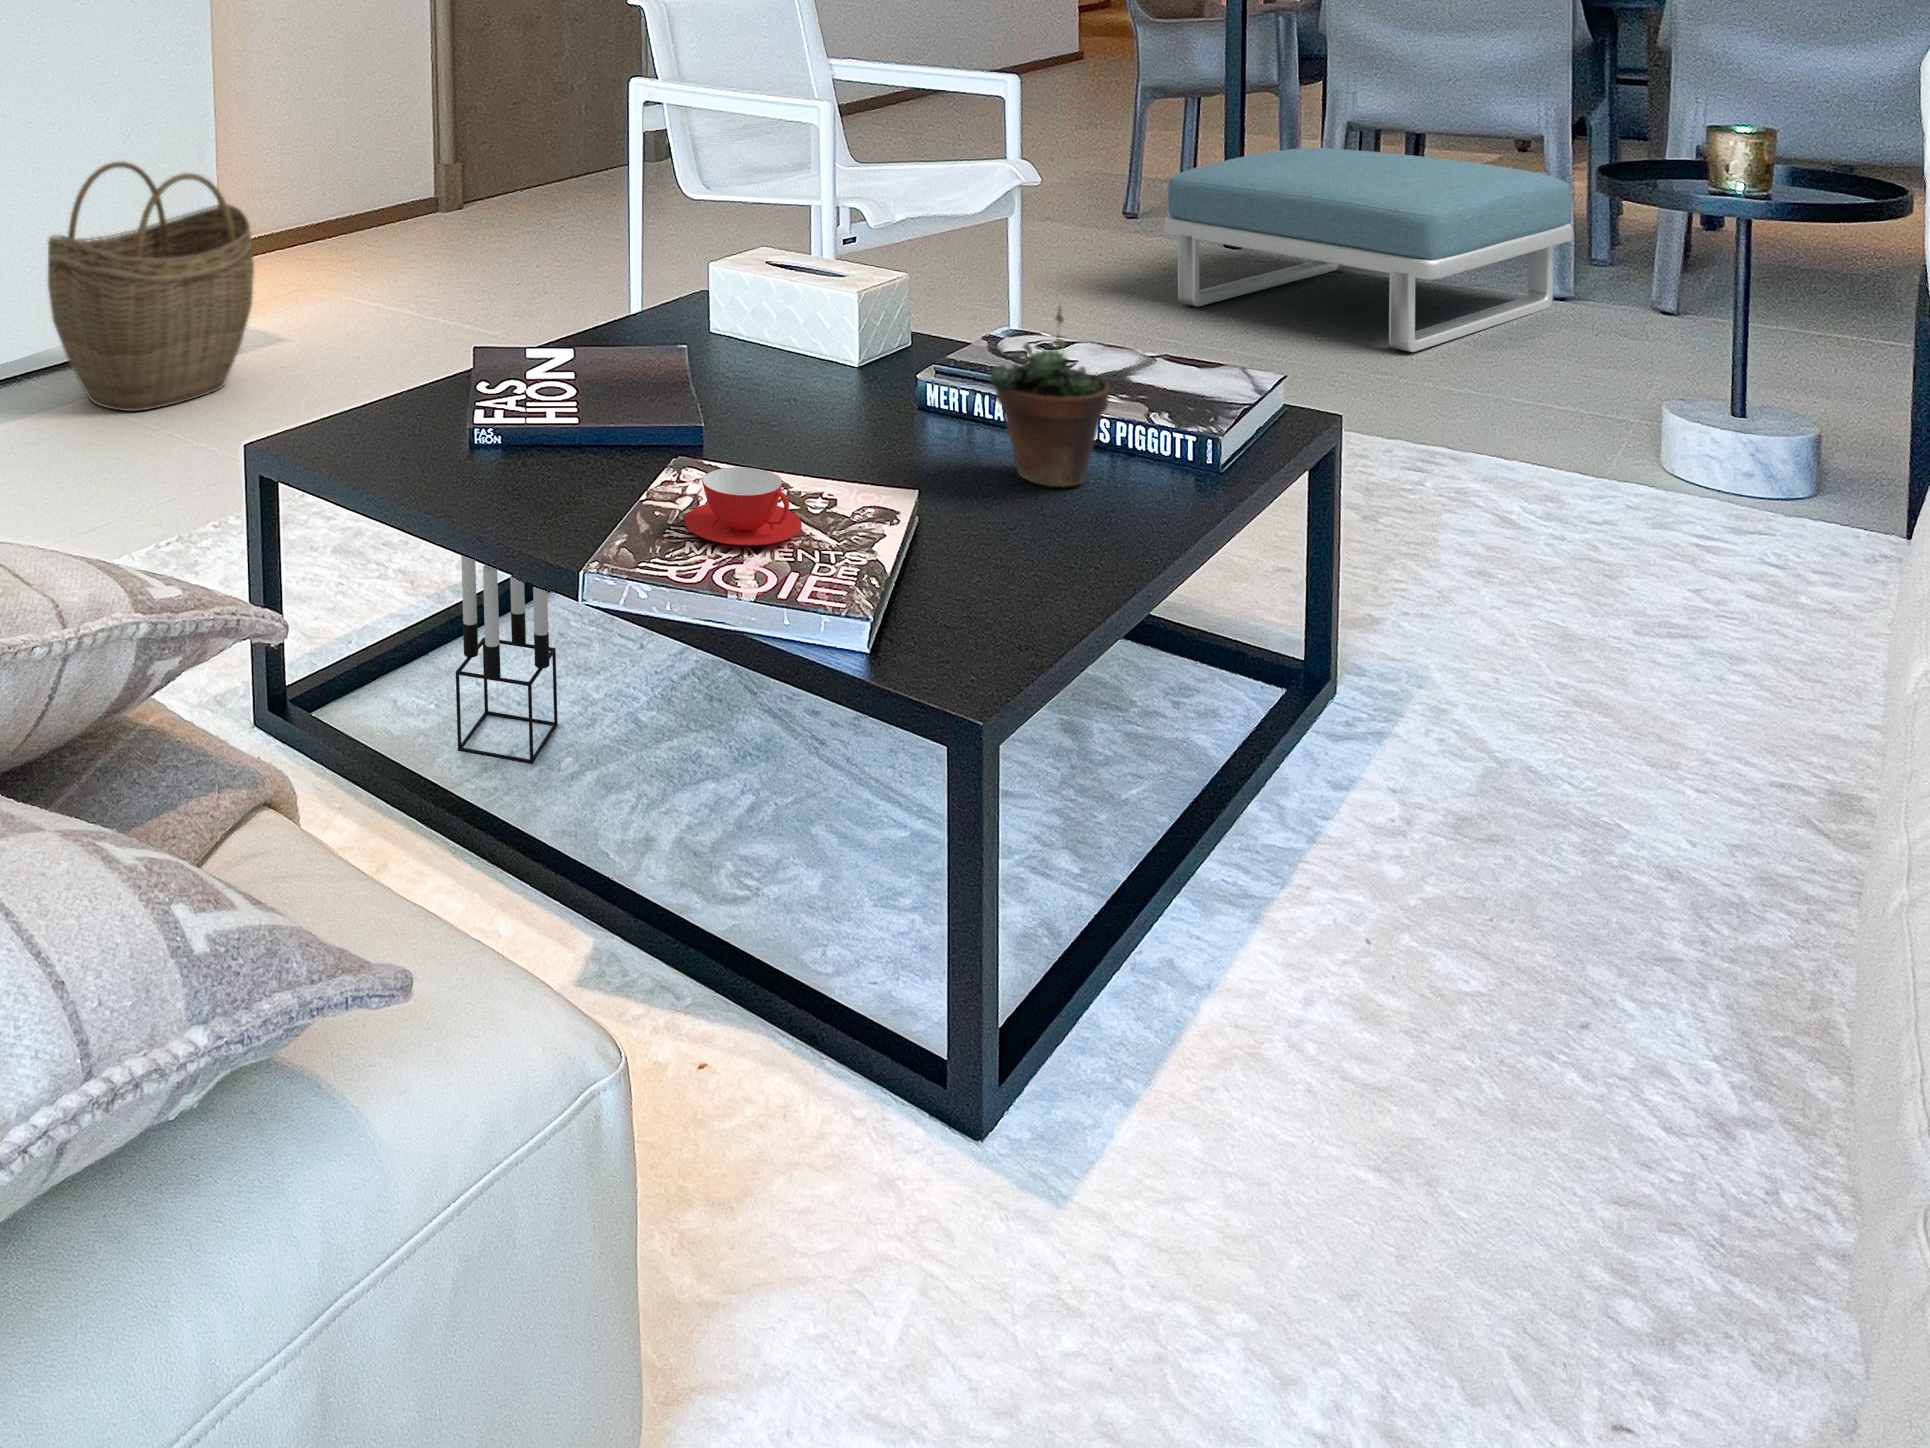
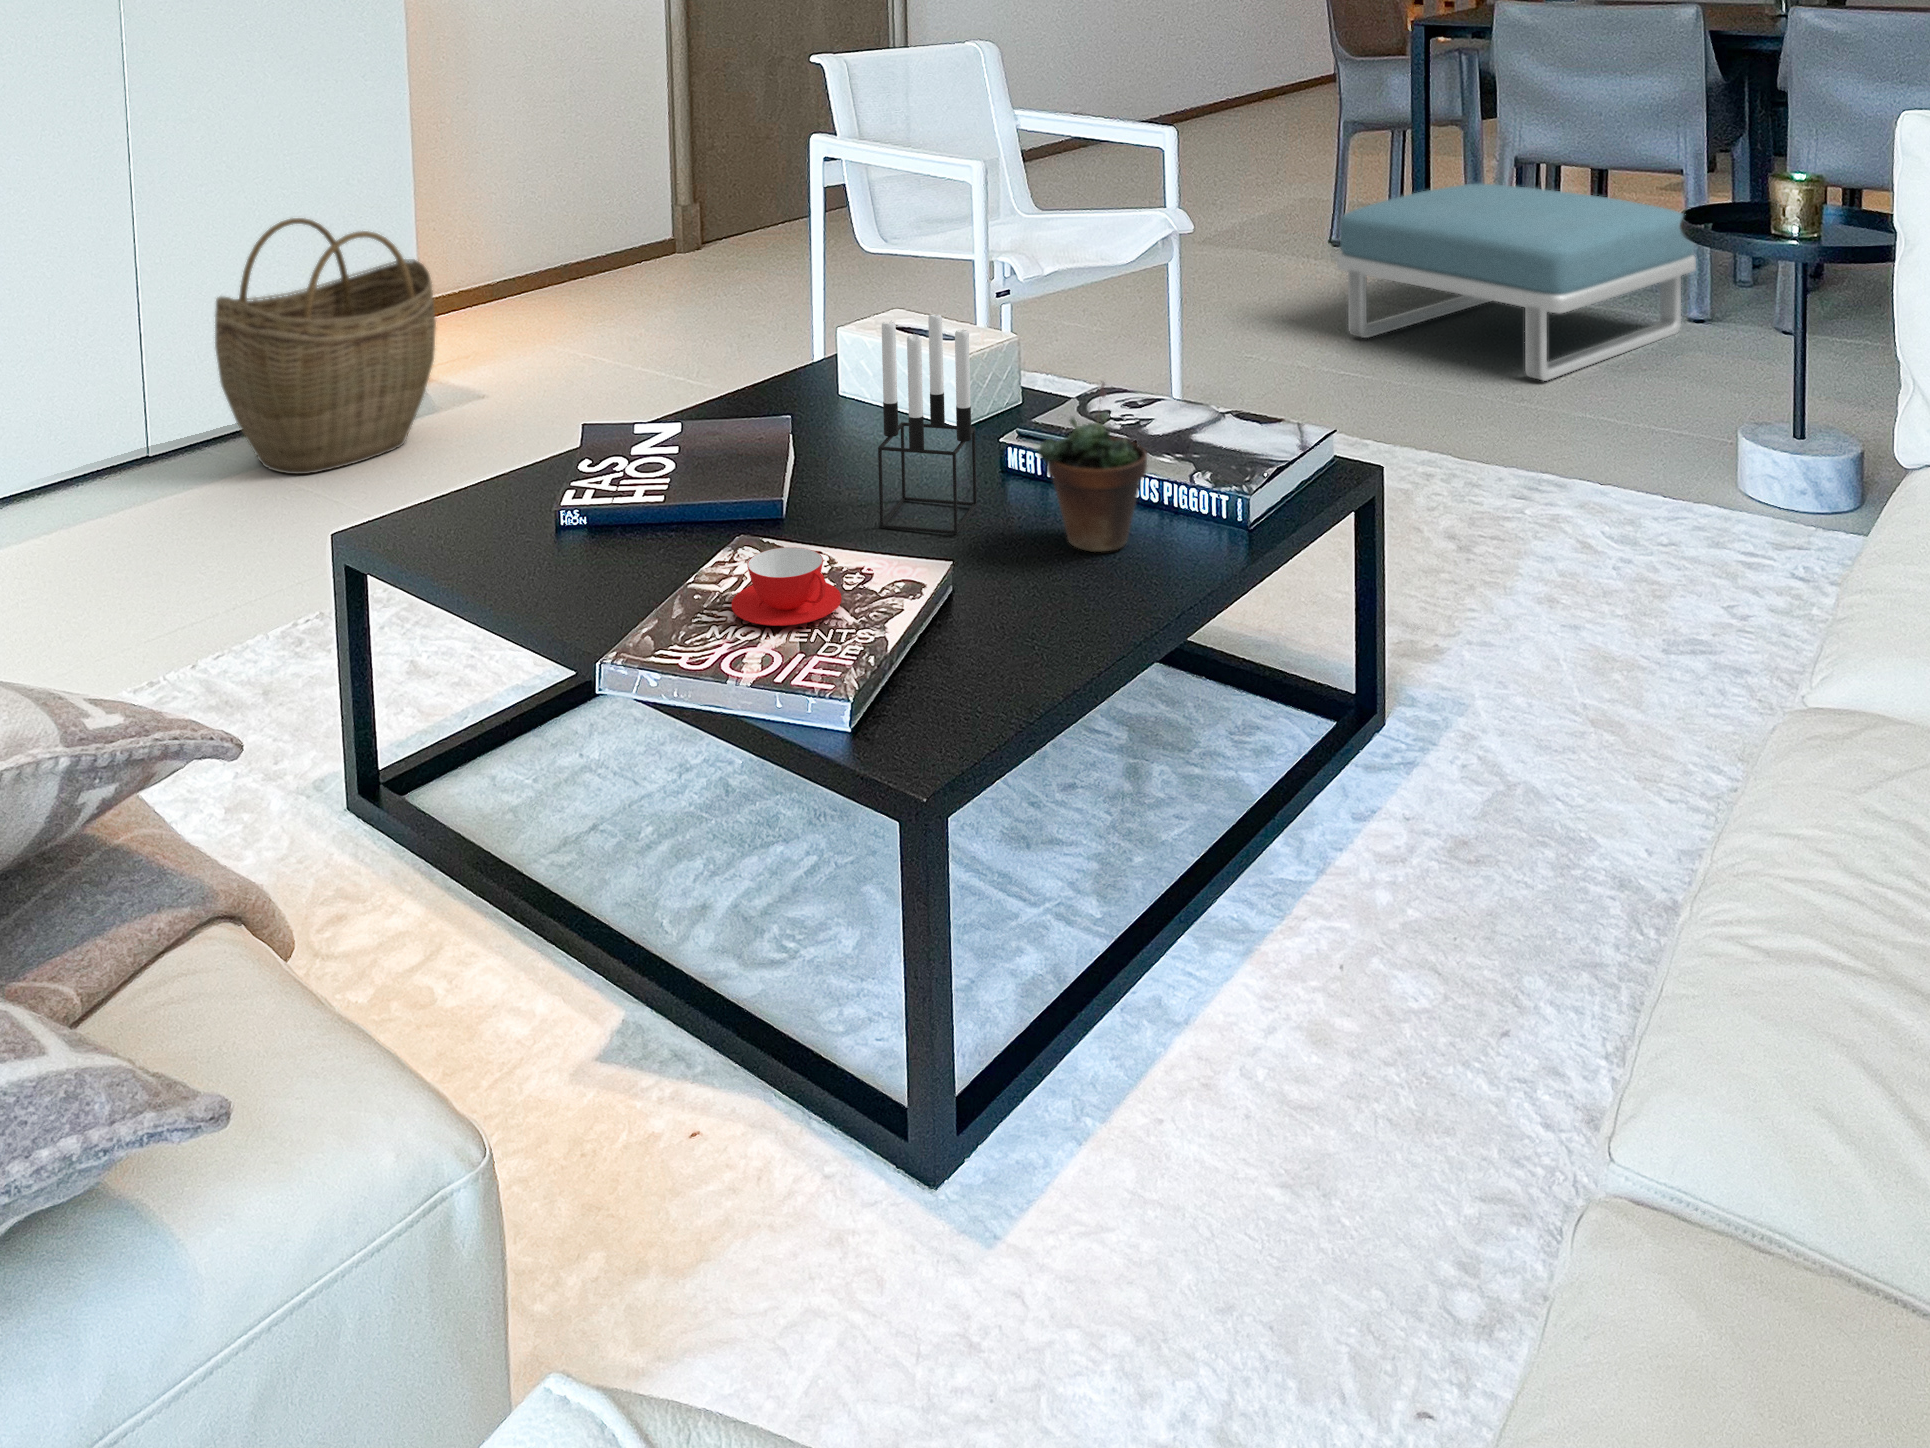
candle holder: present [456,555,558,764] -> present [878,314,977,534]

